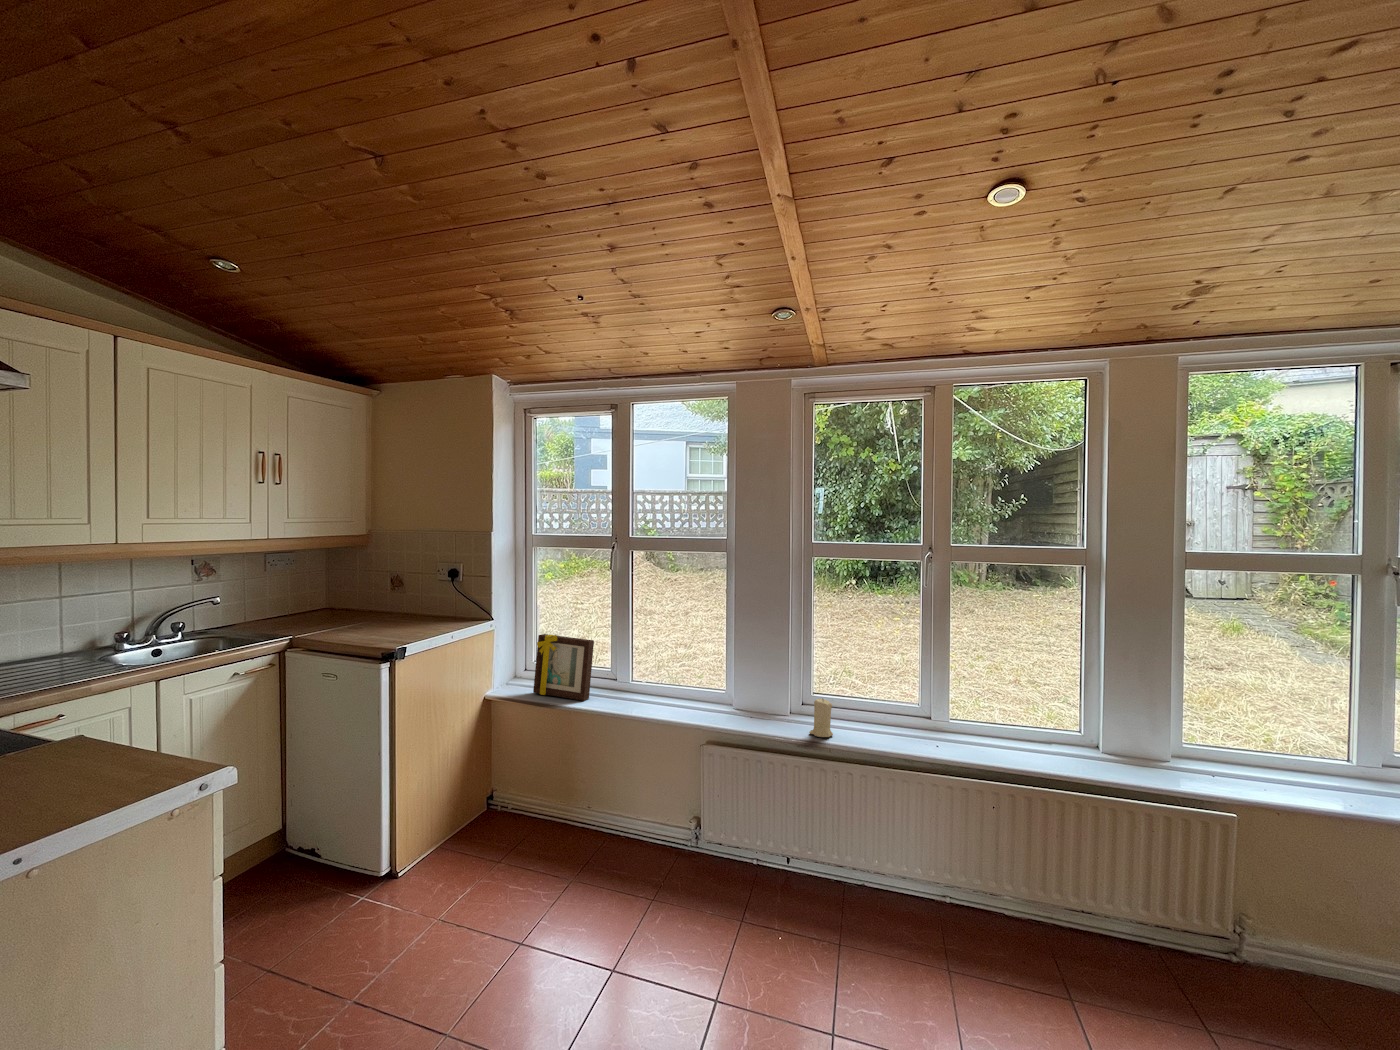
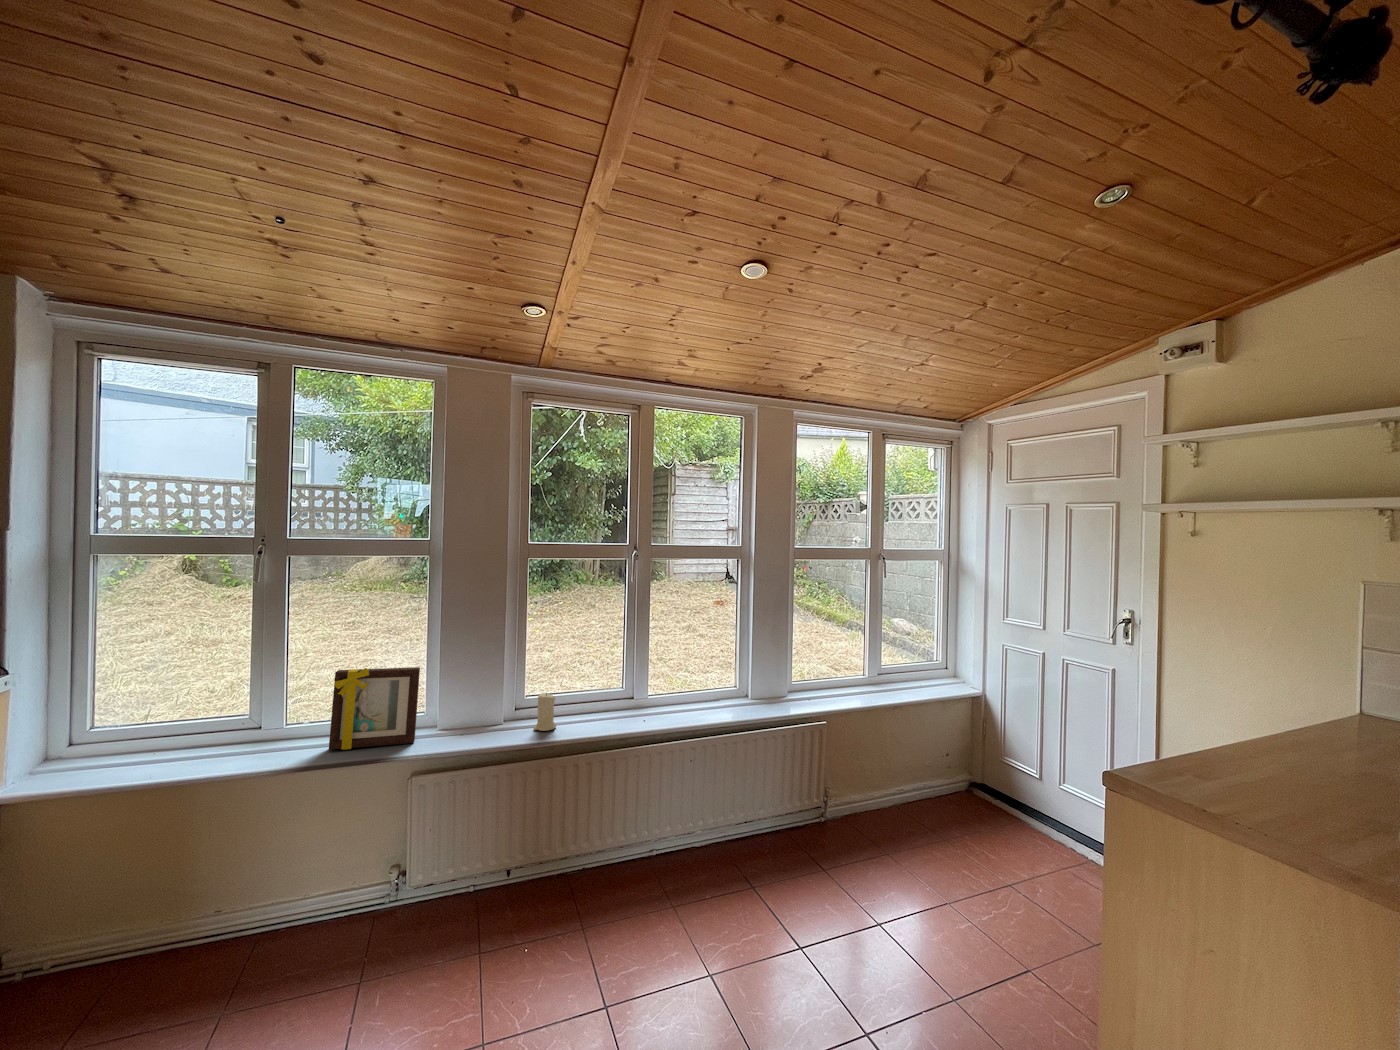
picture frame: present [533,634,594,701] -> present [329,667,420,750]

